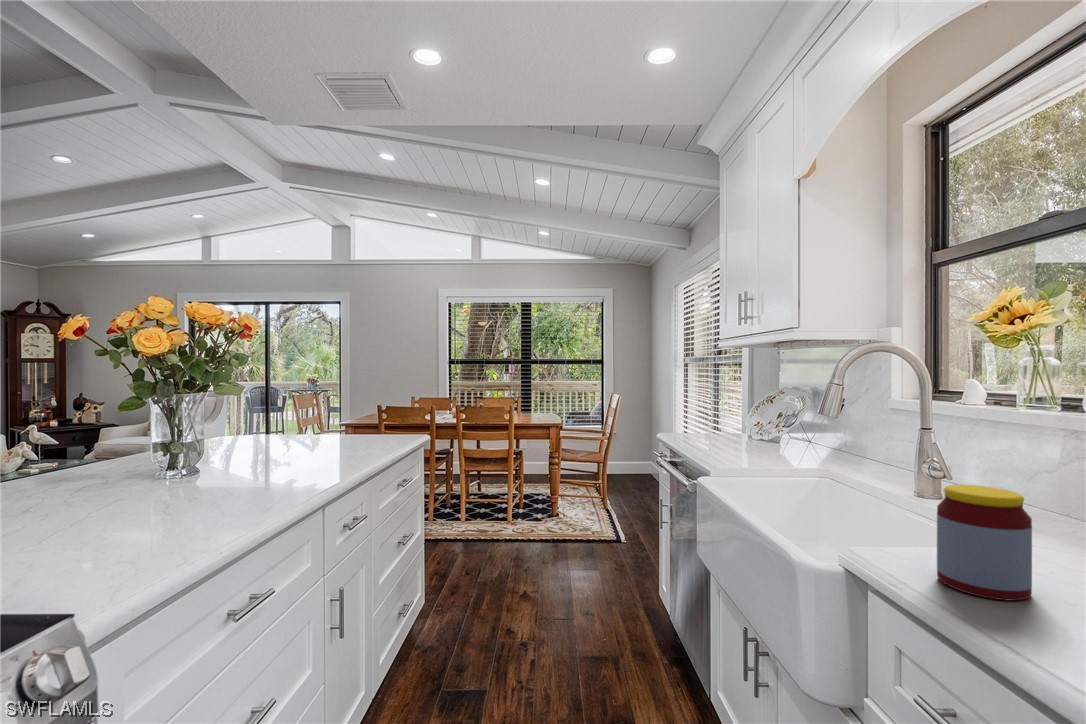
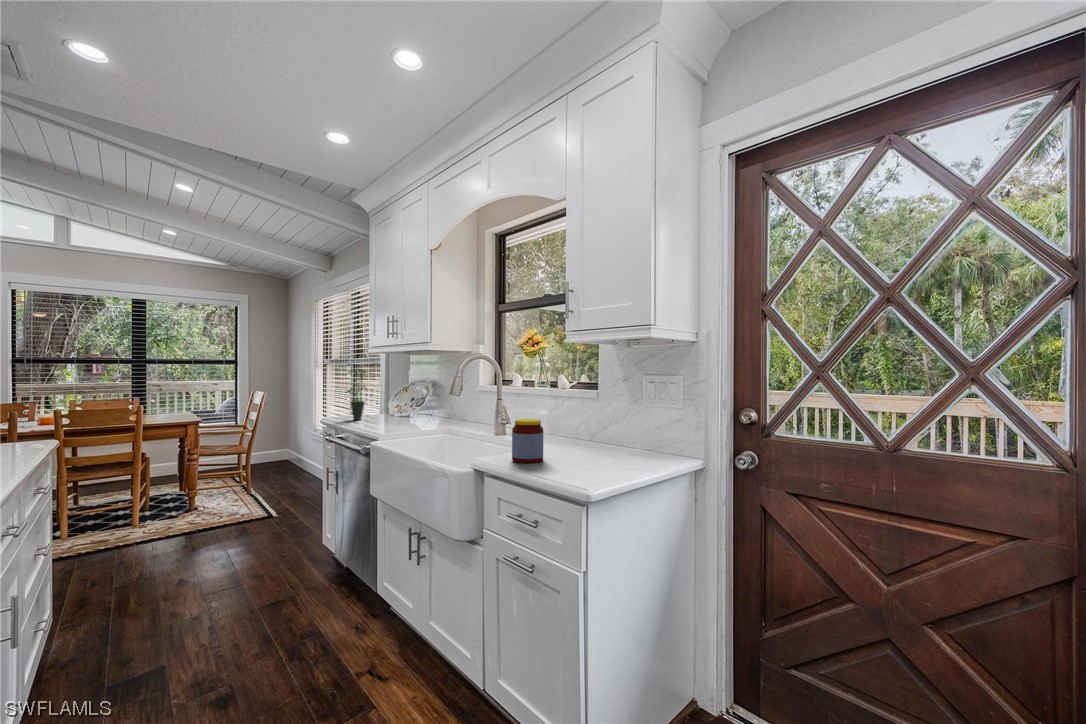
potted plant: none [687,367,720,439] -> present [347,370,366,420]

